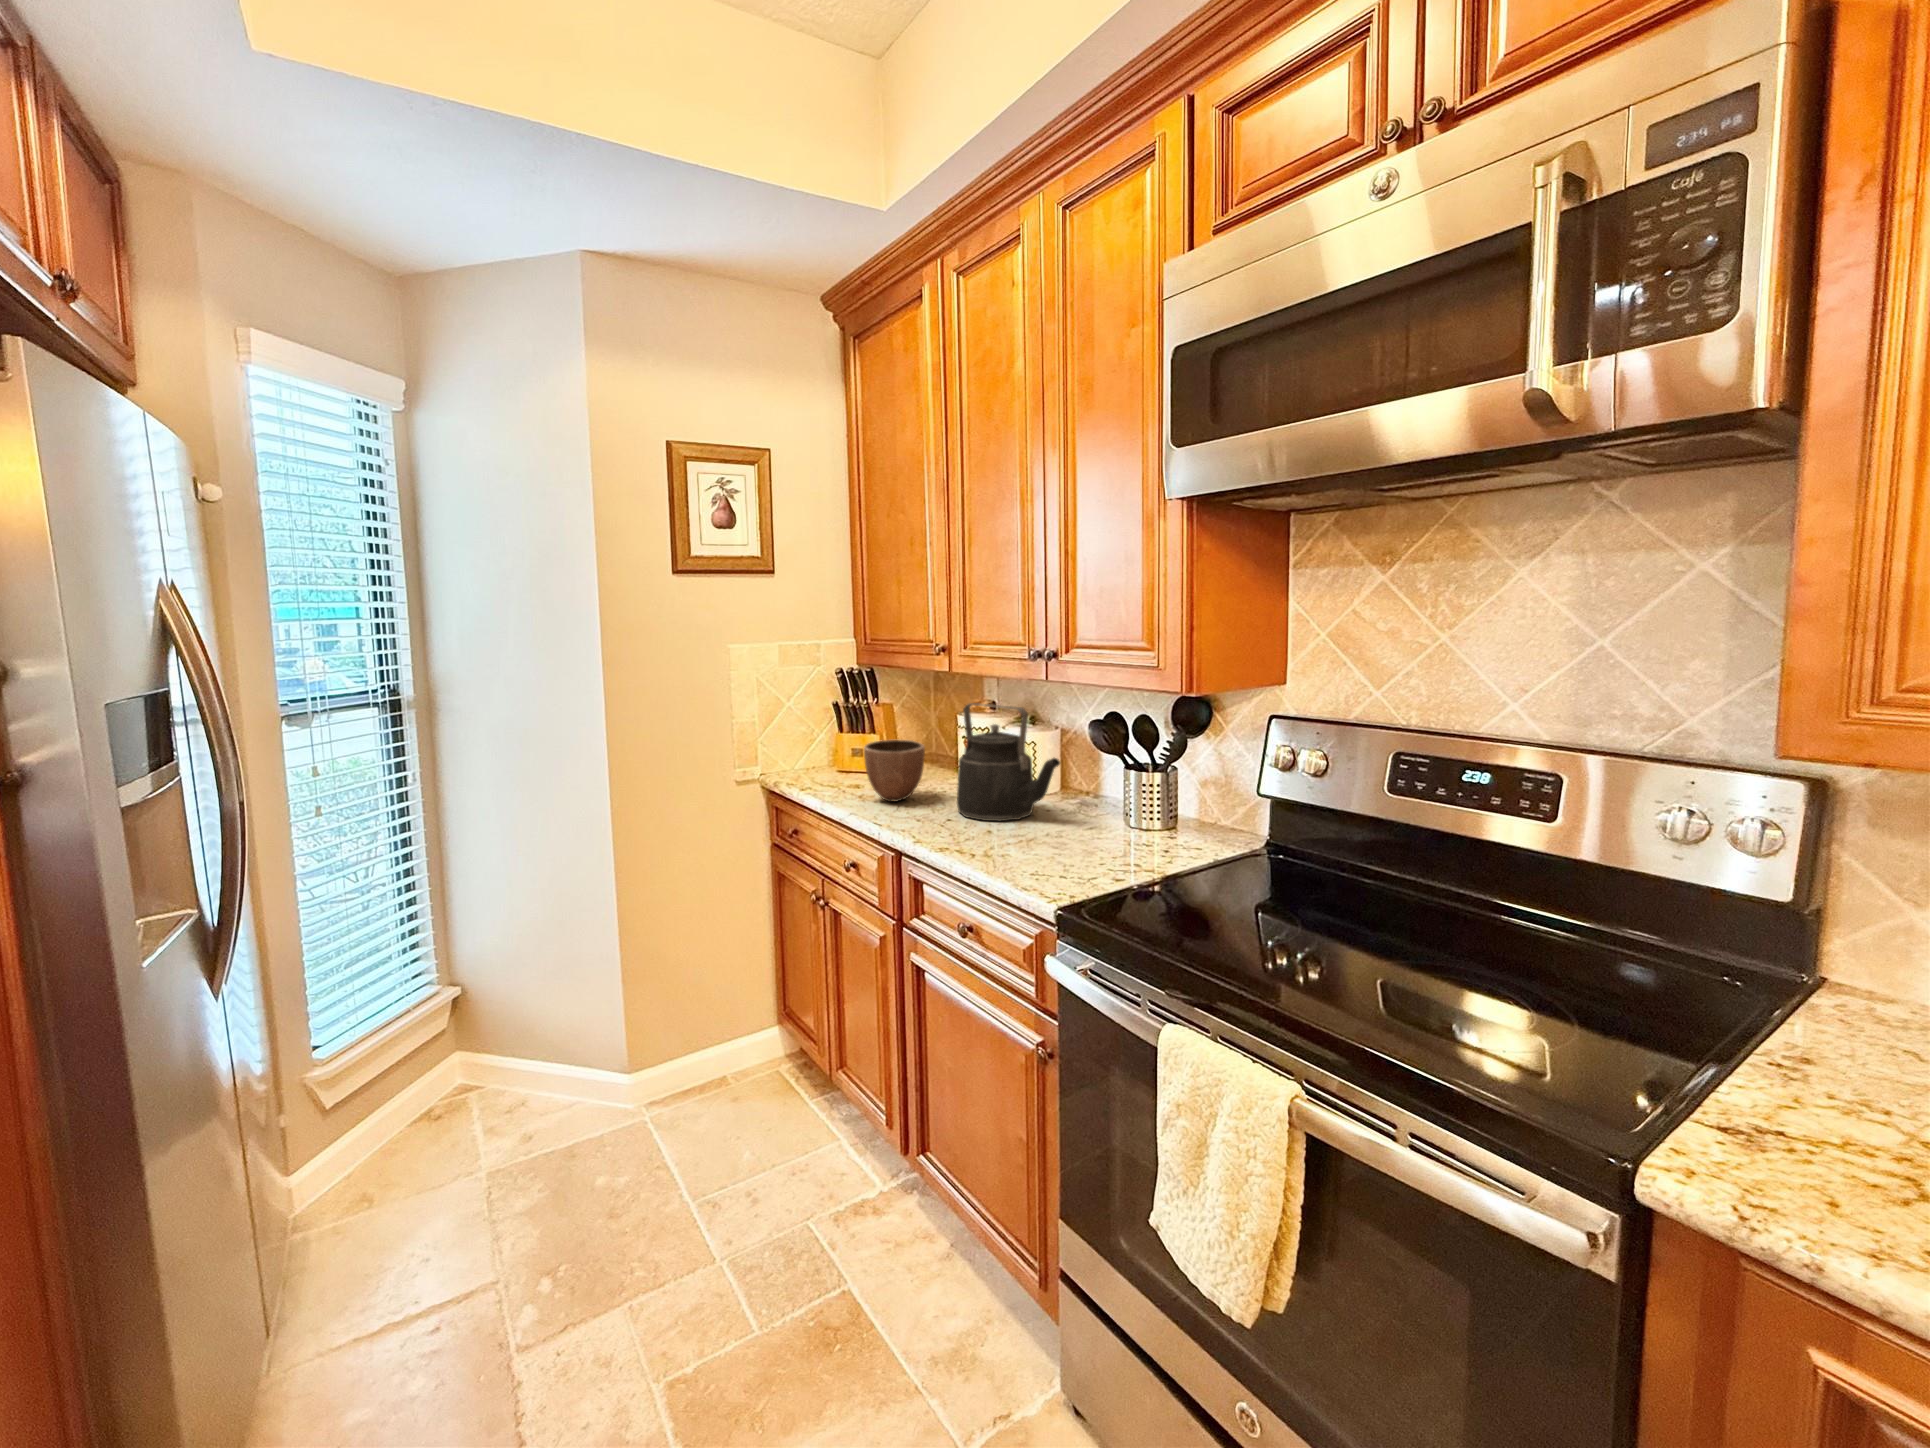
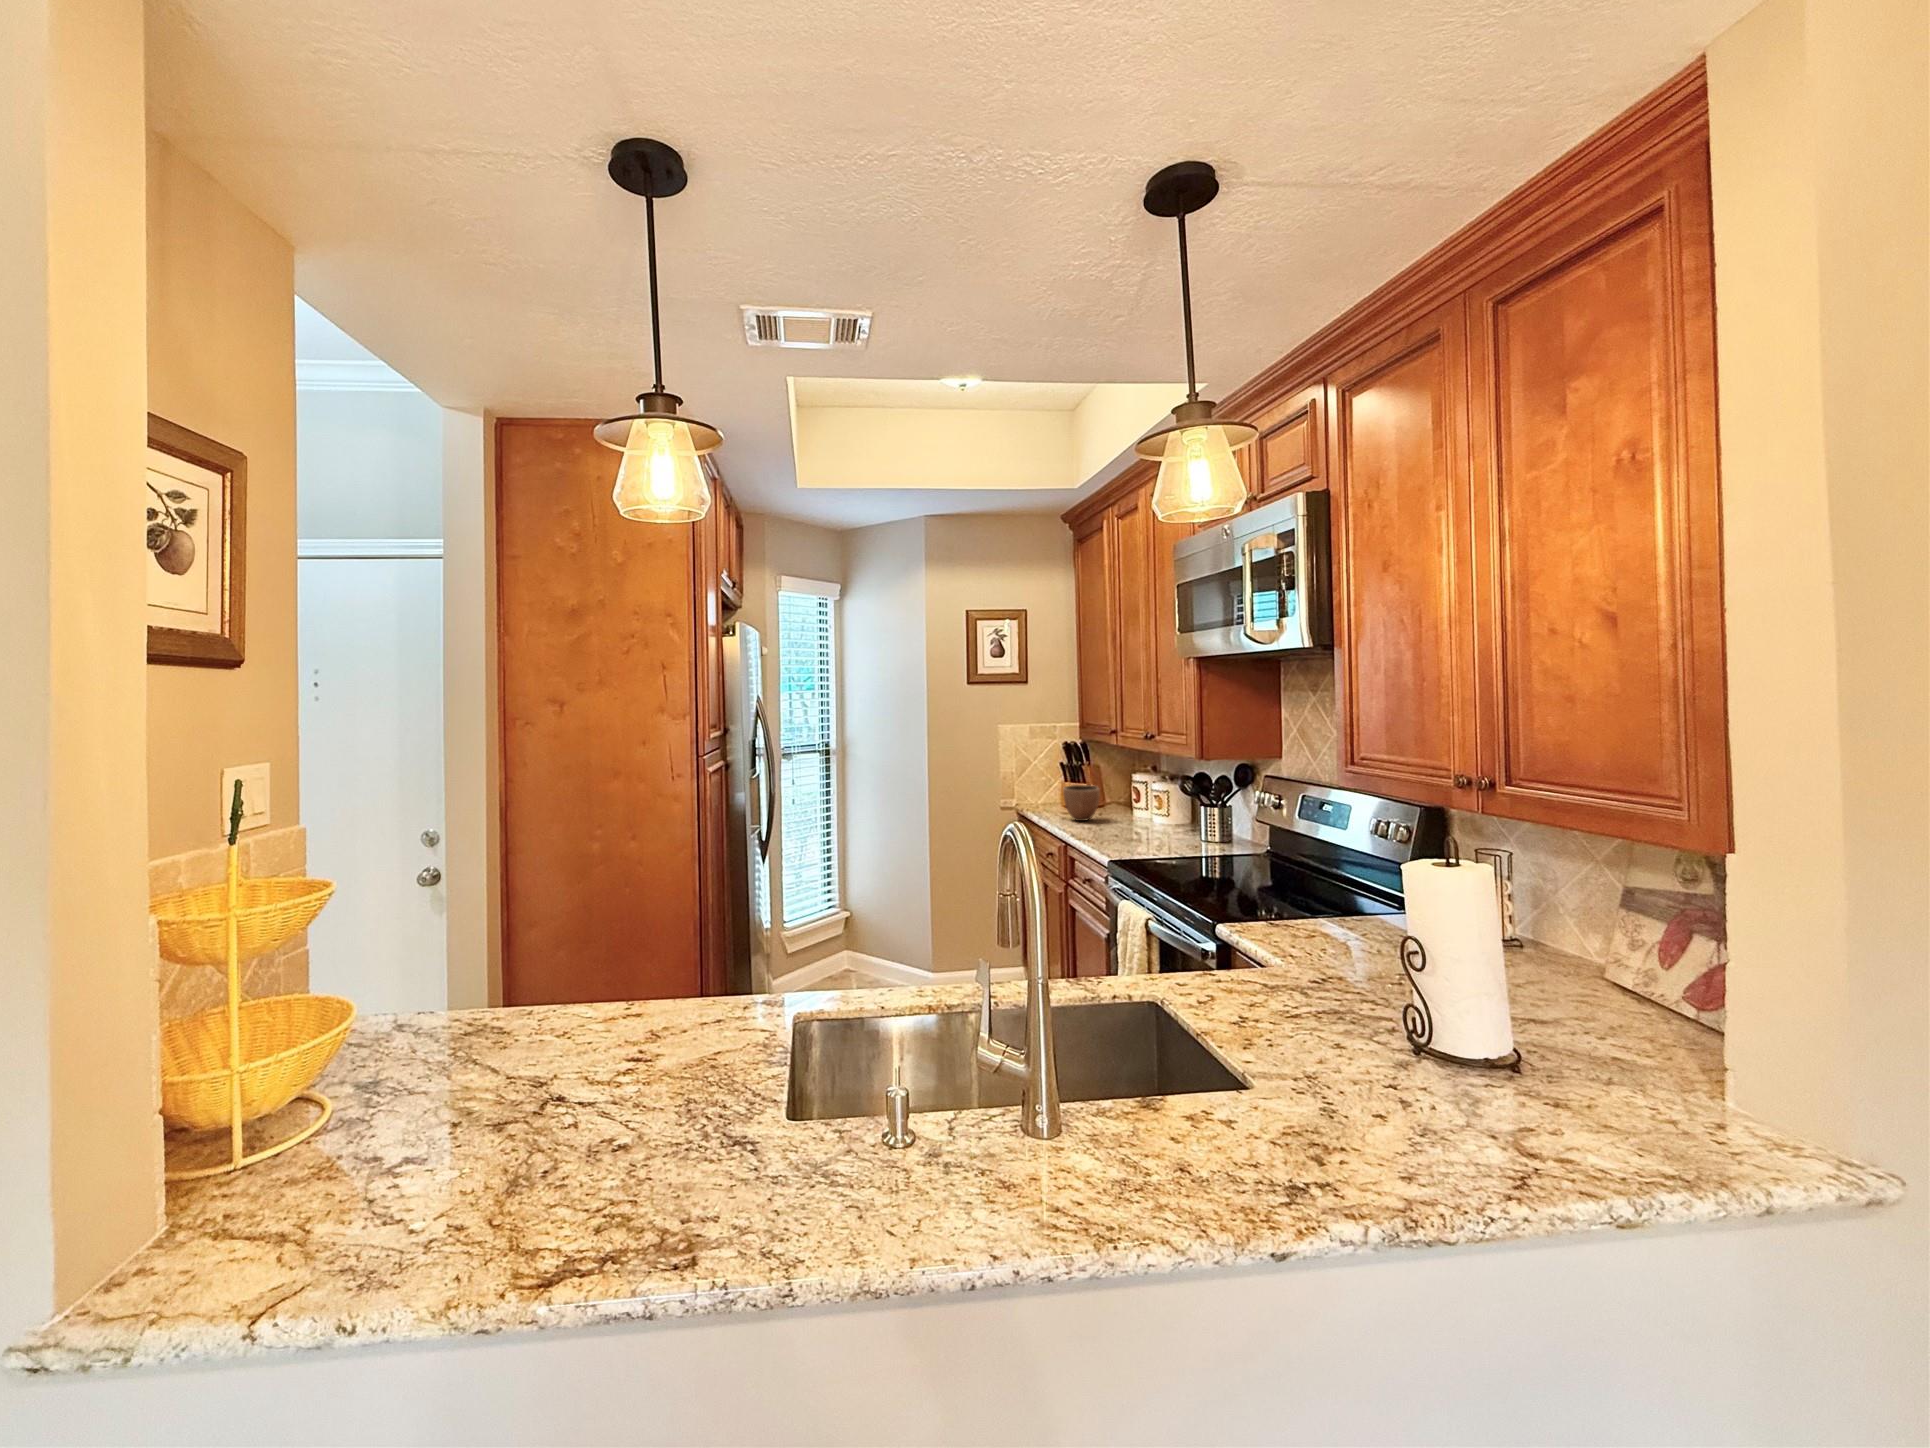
kettle: present [957,703,1060,821] -> none [1109,764,1162,833]

